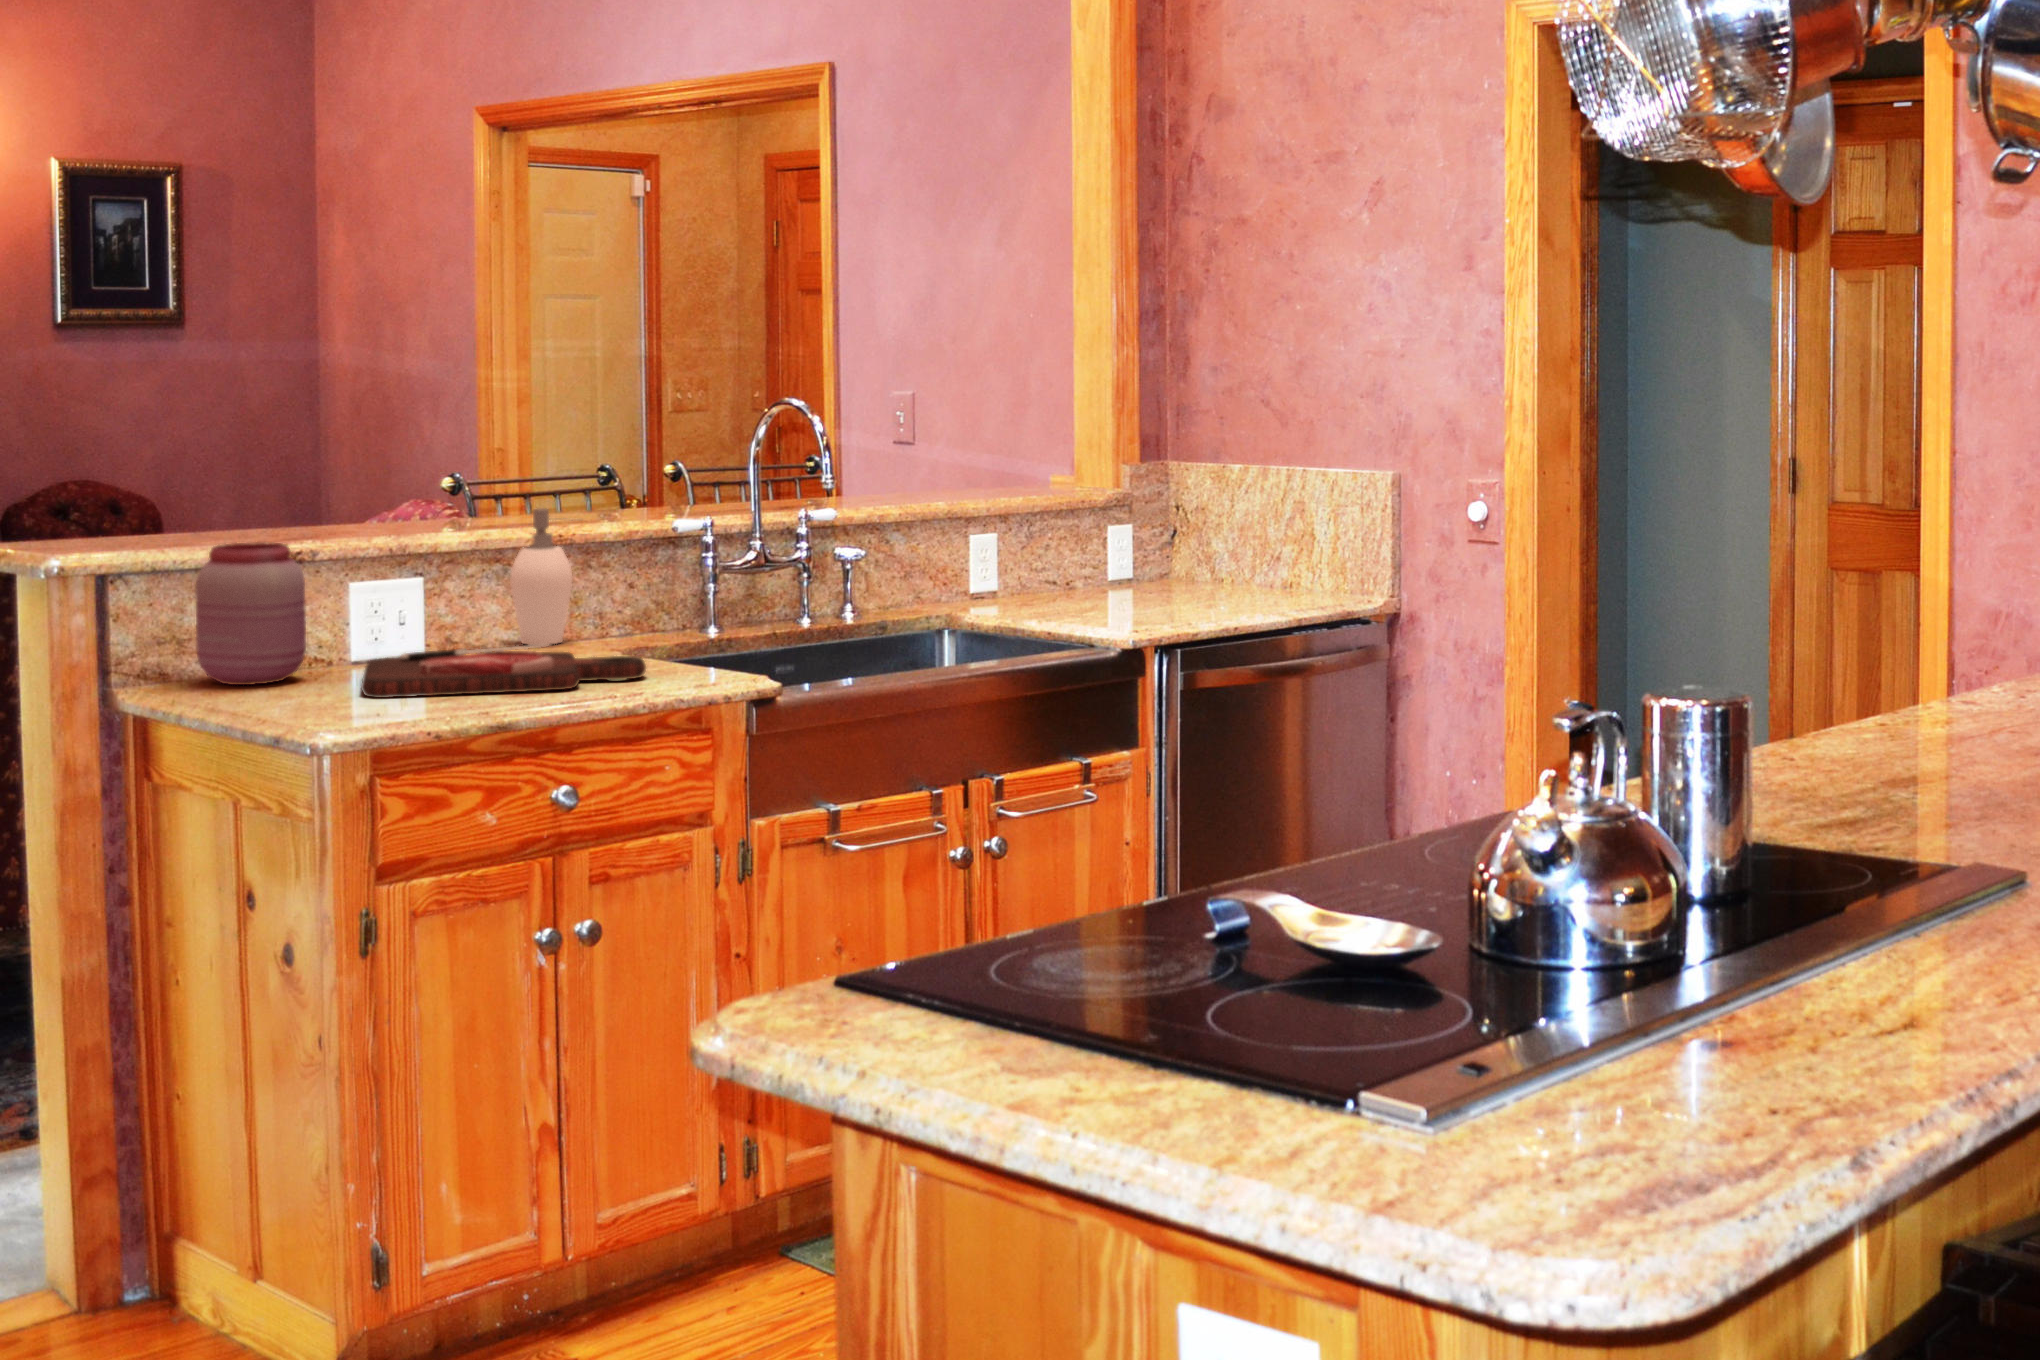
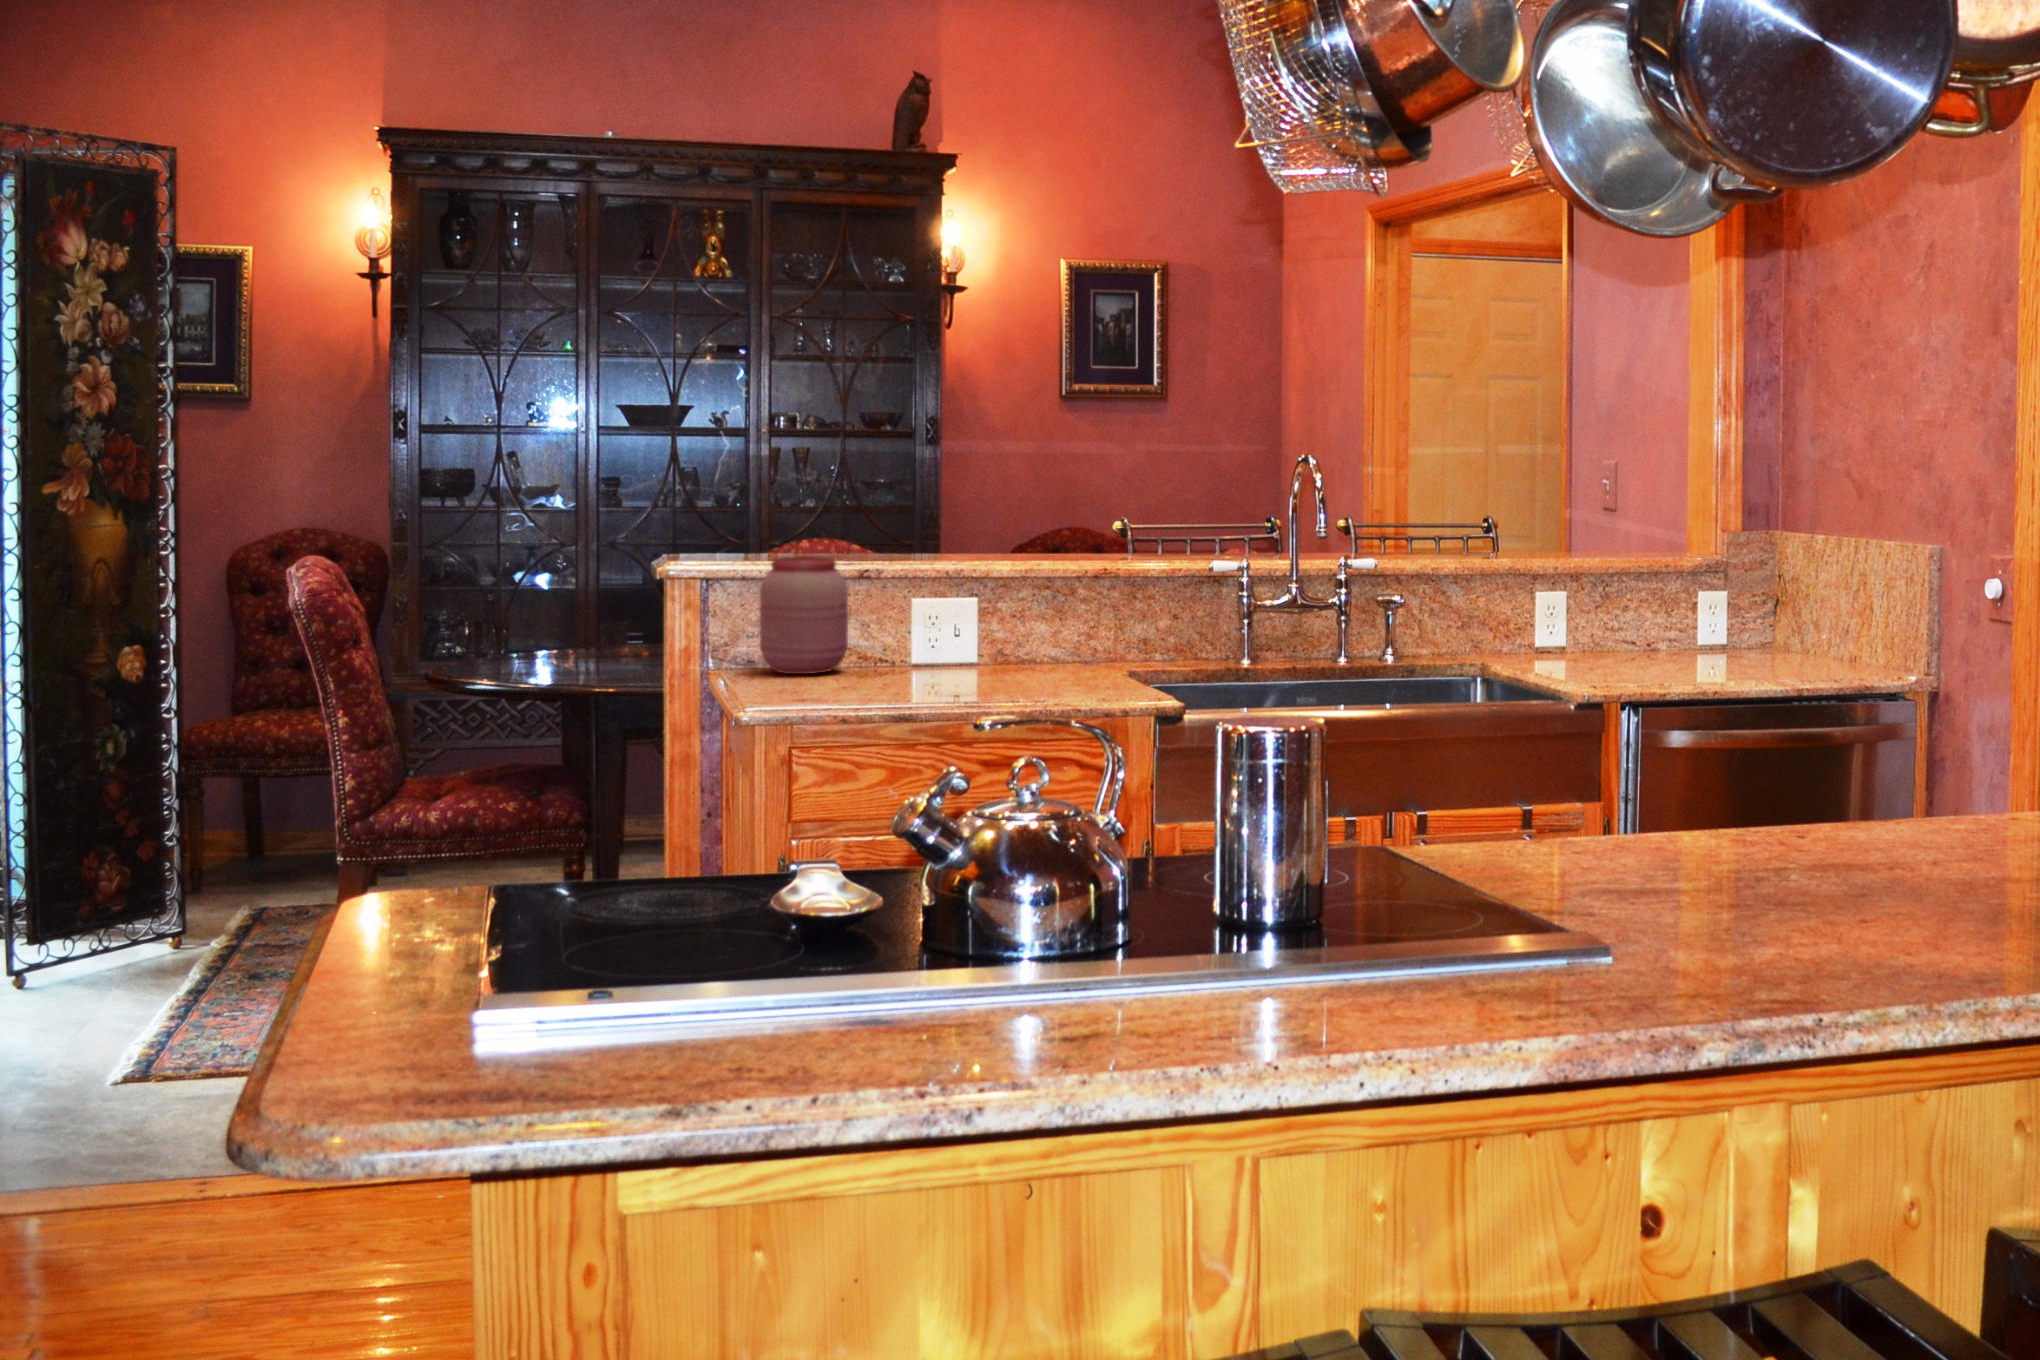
soap dispenser: present [510,508,572,645] -> none [1061,543,1113,662]
cutting board: present [361,644,646,698] -> none [844,654,1092,693]

